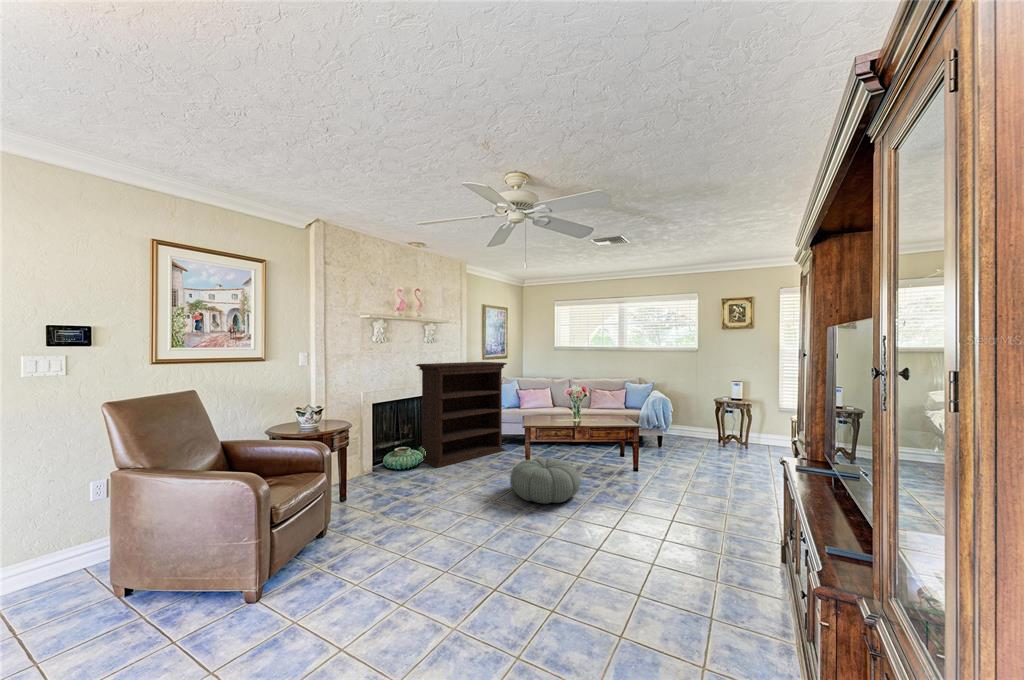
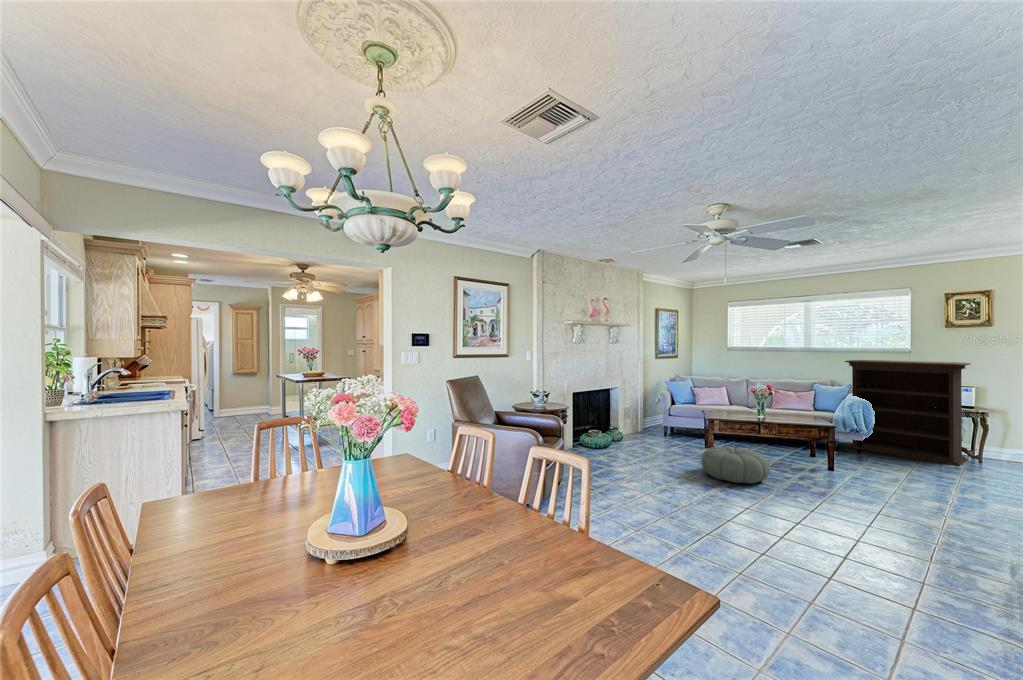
bookshelf: present [416,362,507,468] -> present [845,360,970,466]

